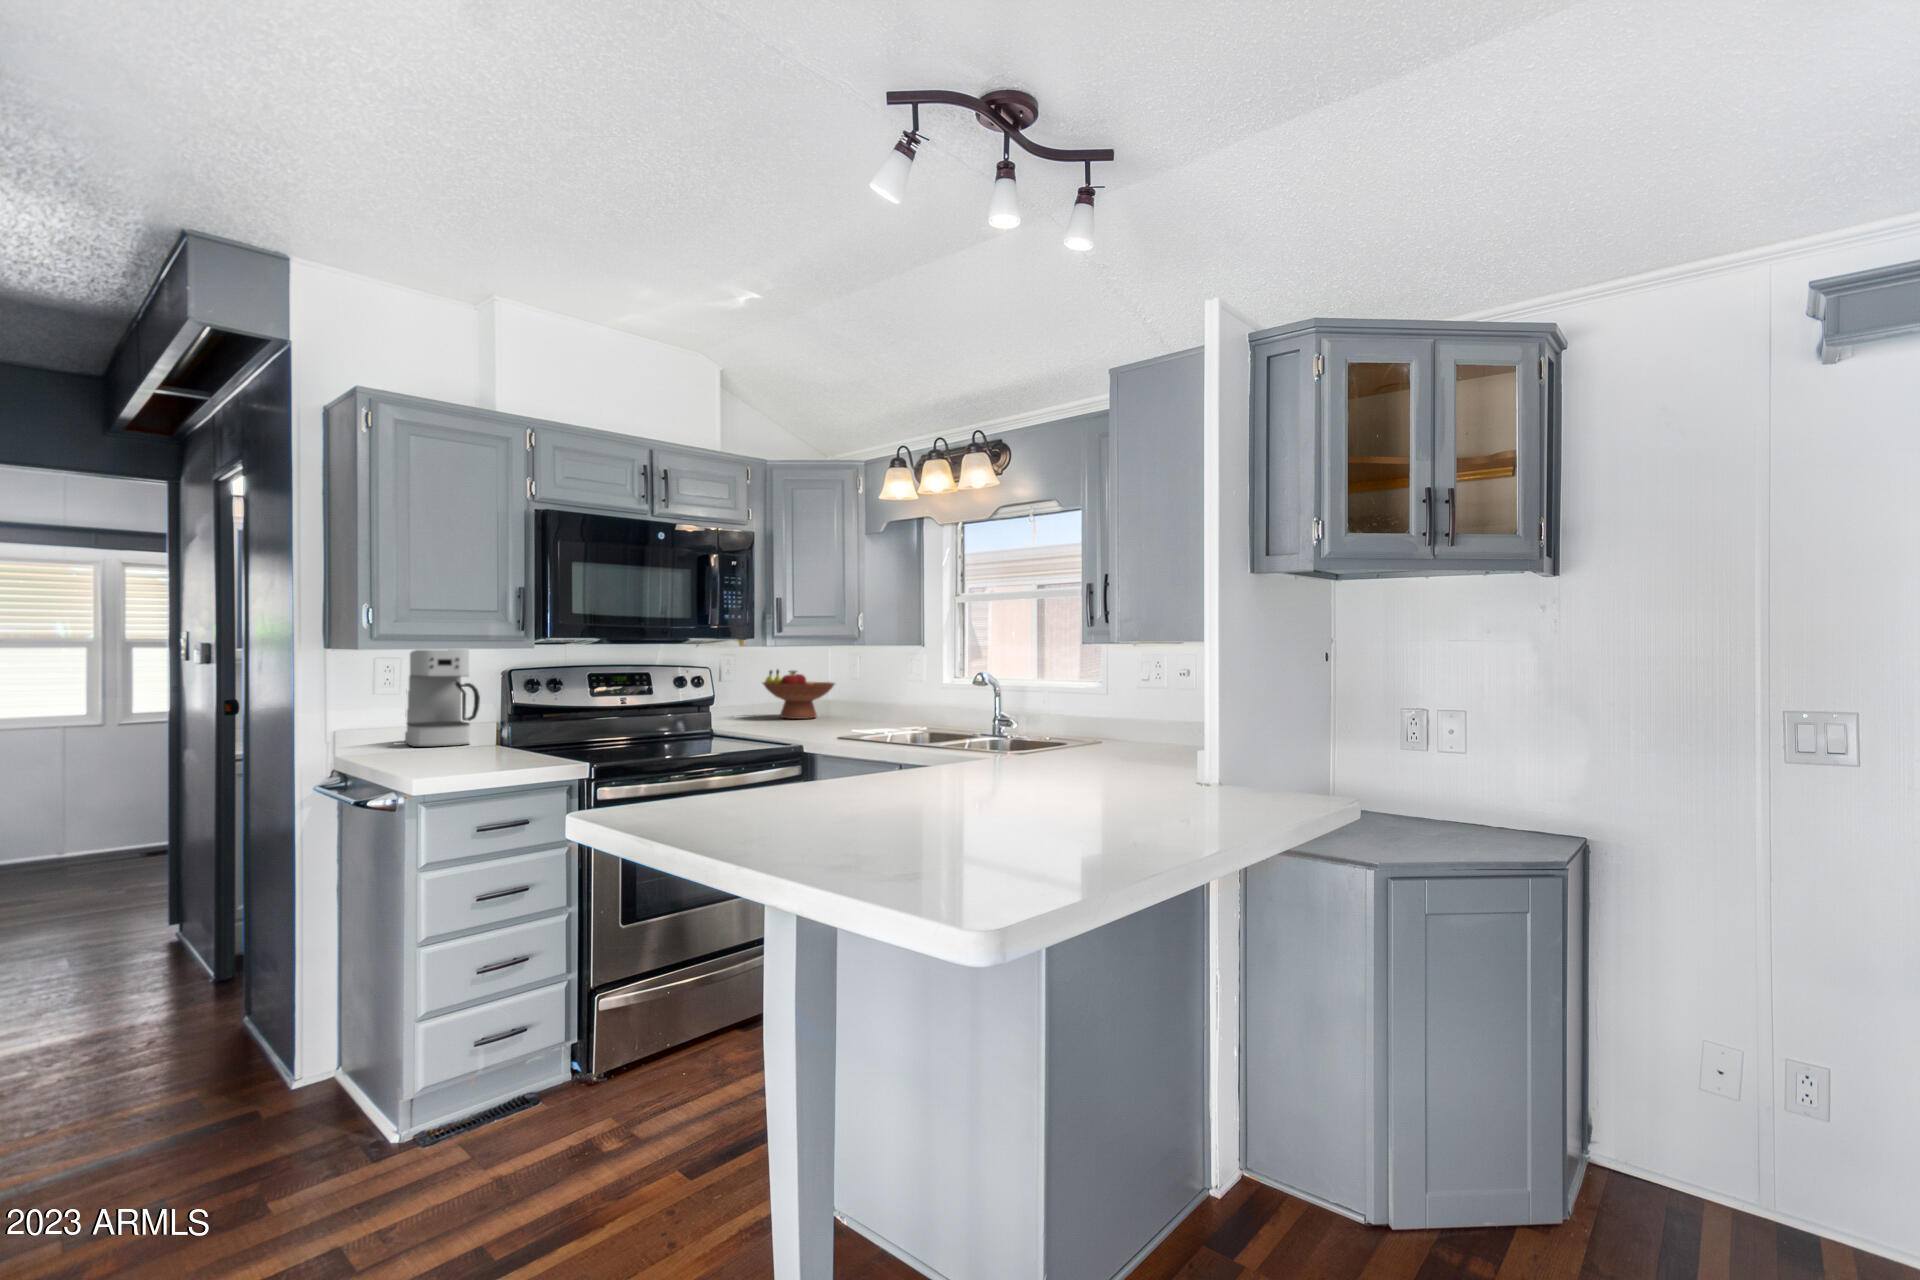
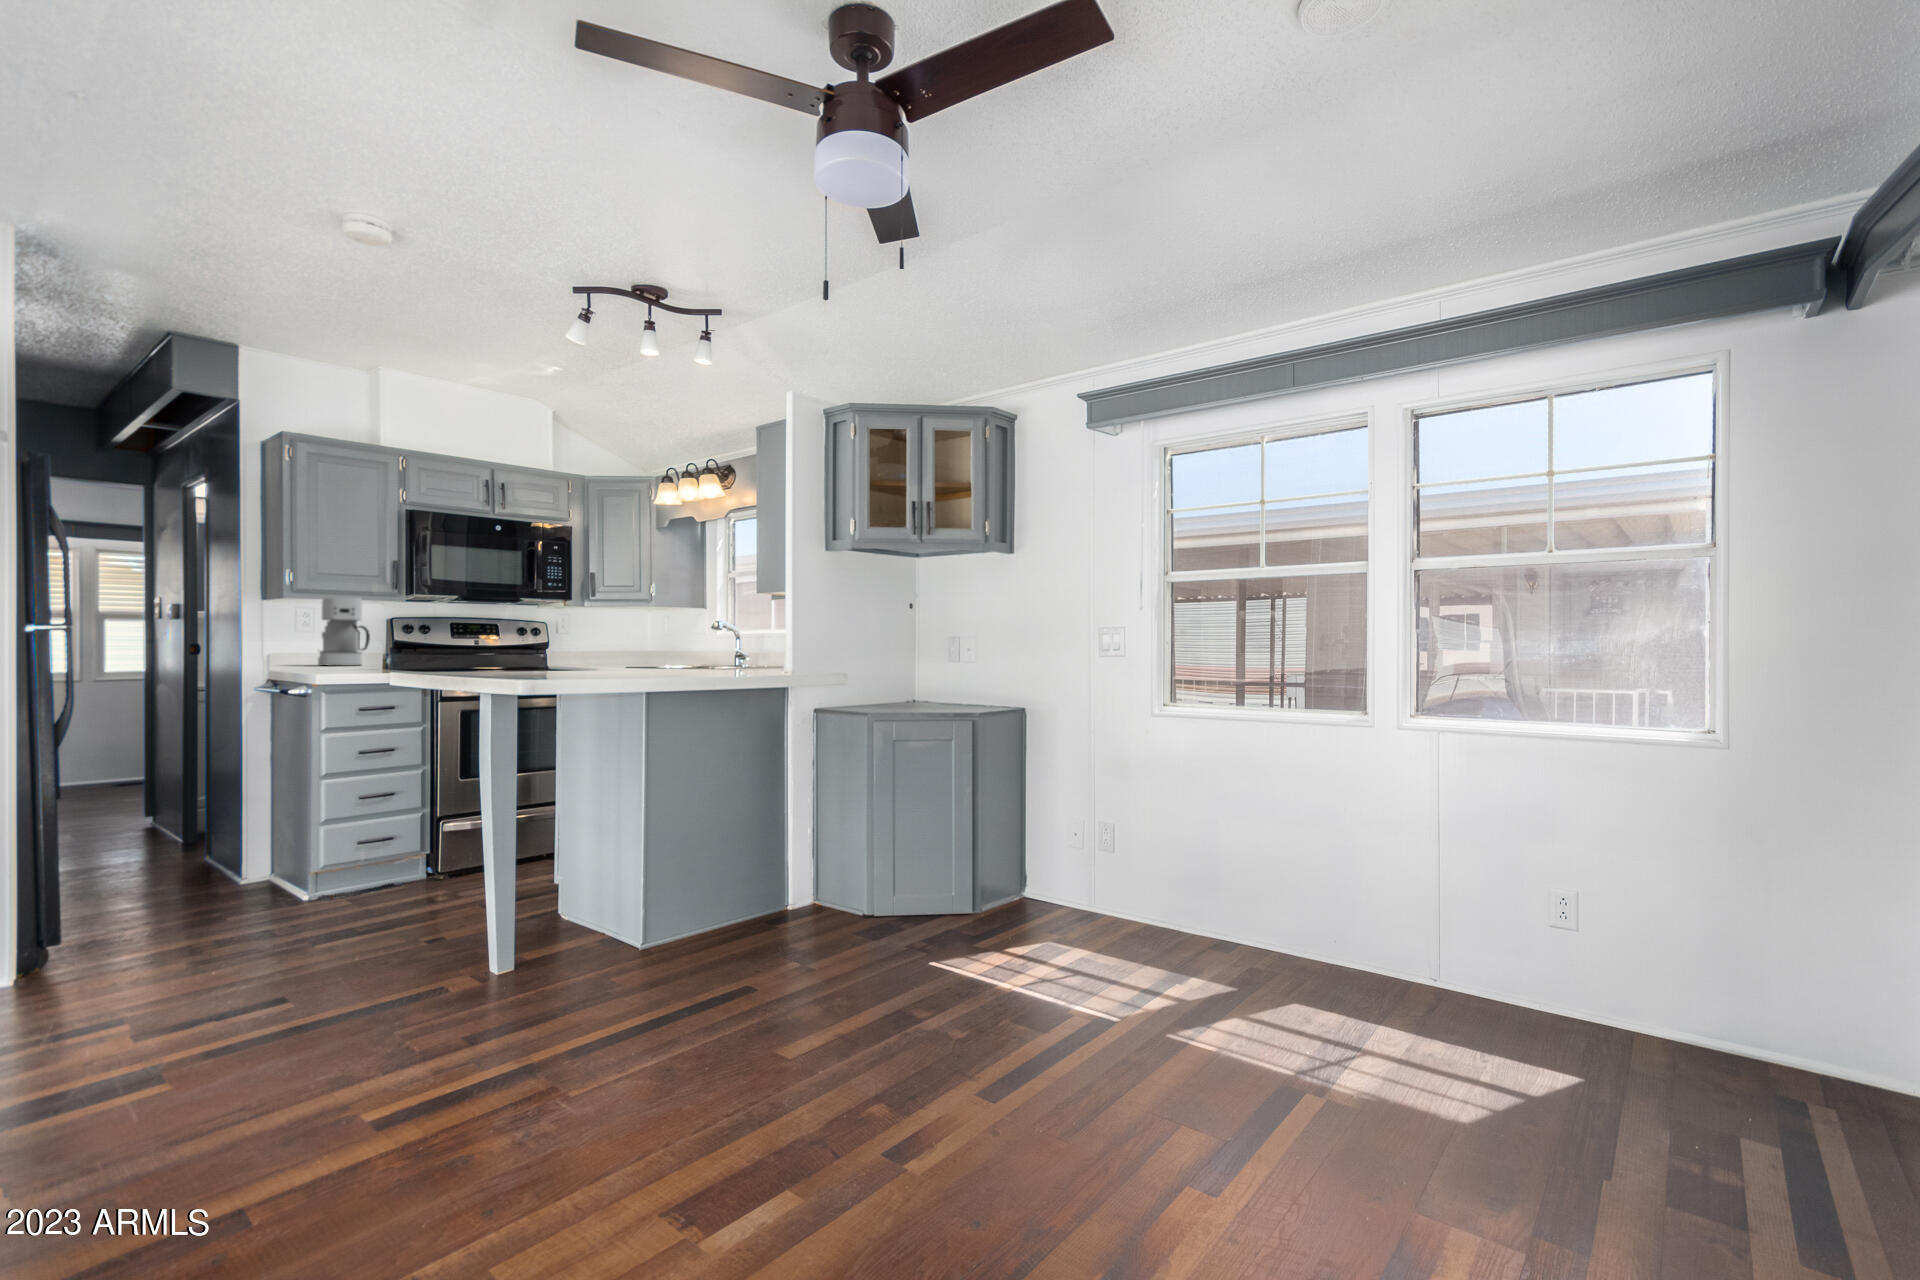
fruit bowl: present [763,670,835,719] -> none [588,625,644,661]

